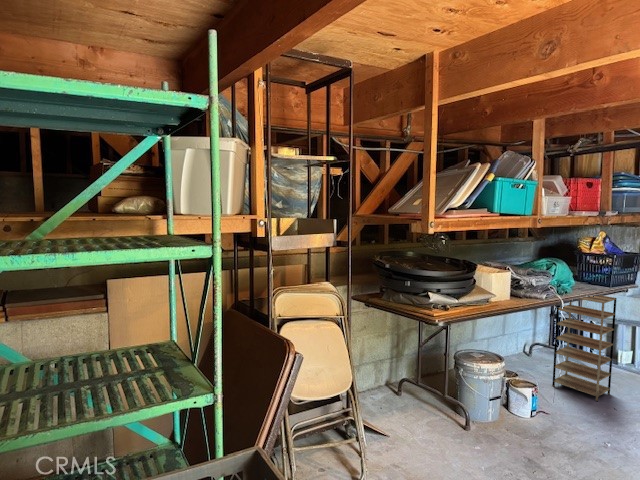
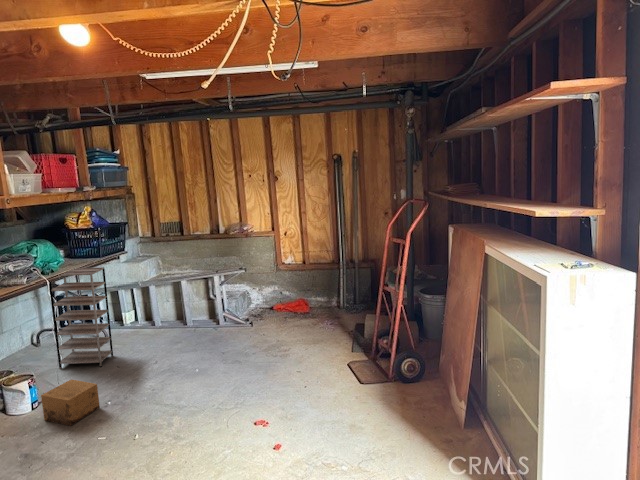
cardboard box: none [544,404,603,453] -> present [41,380,100,426]

